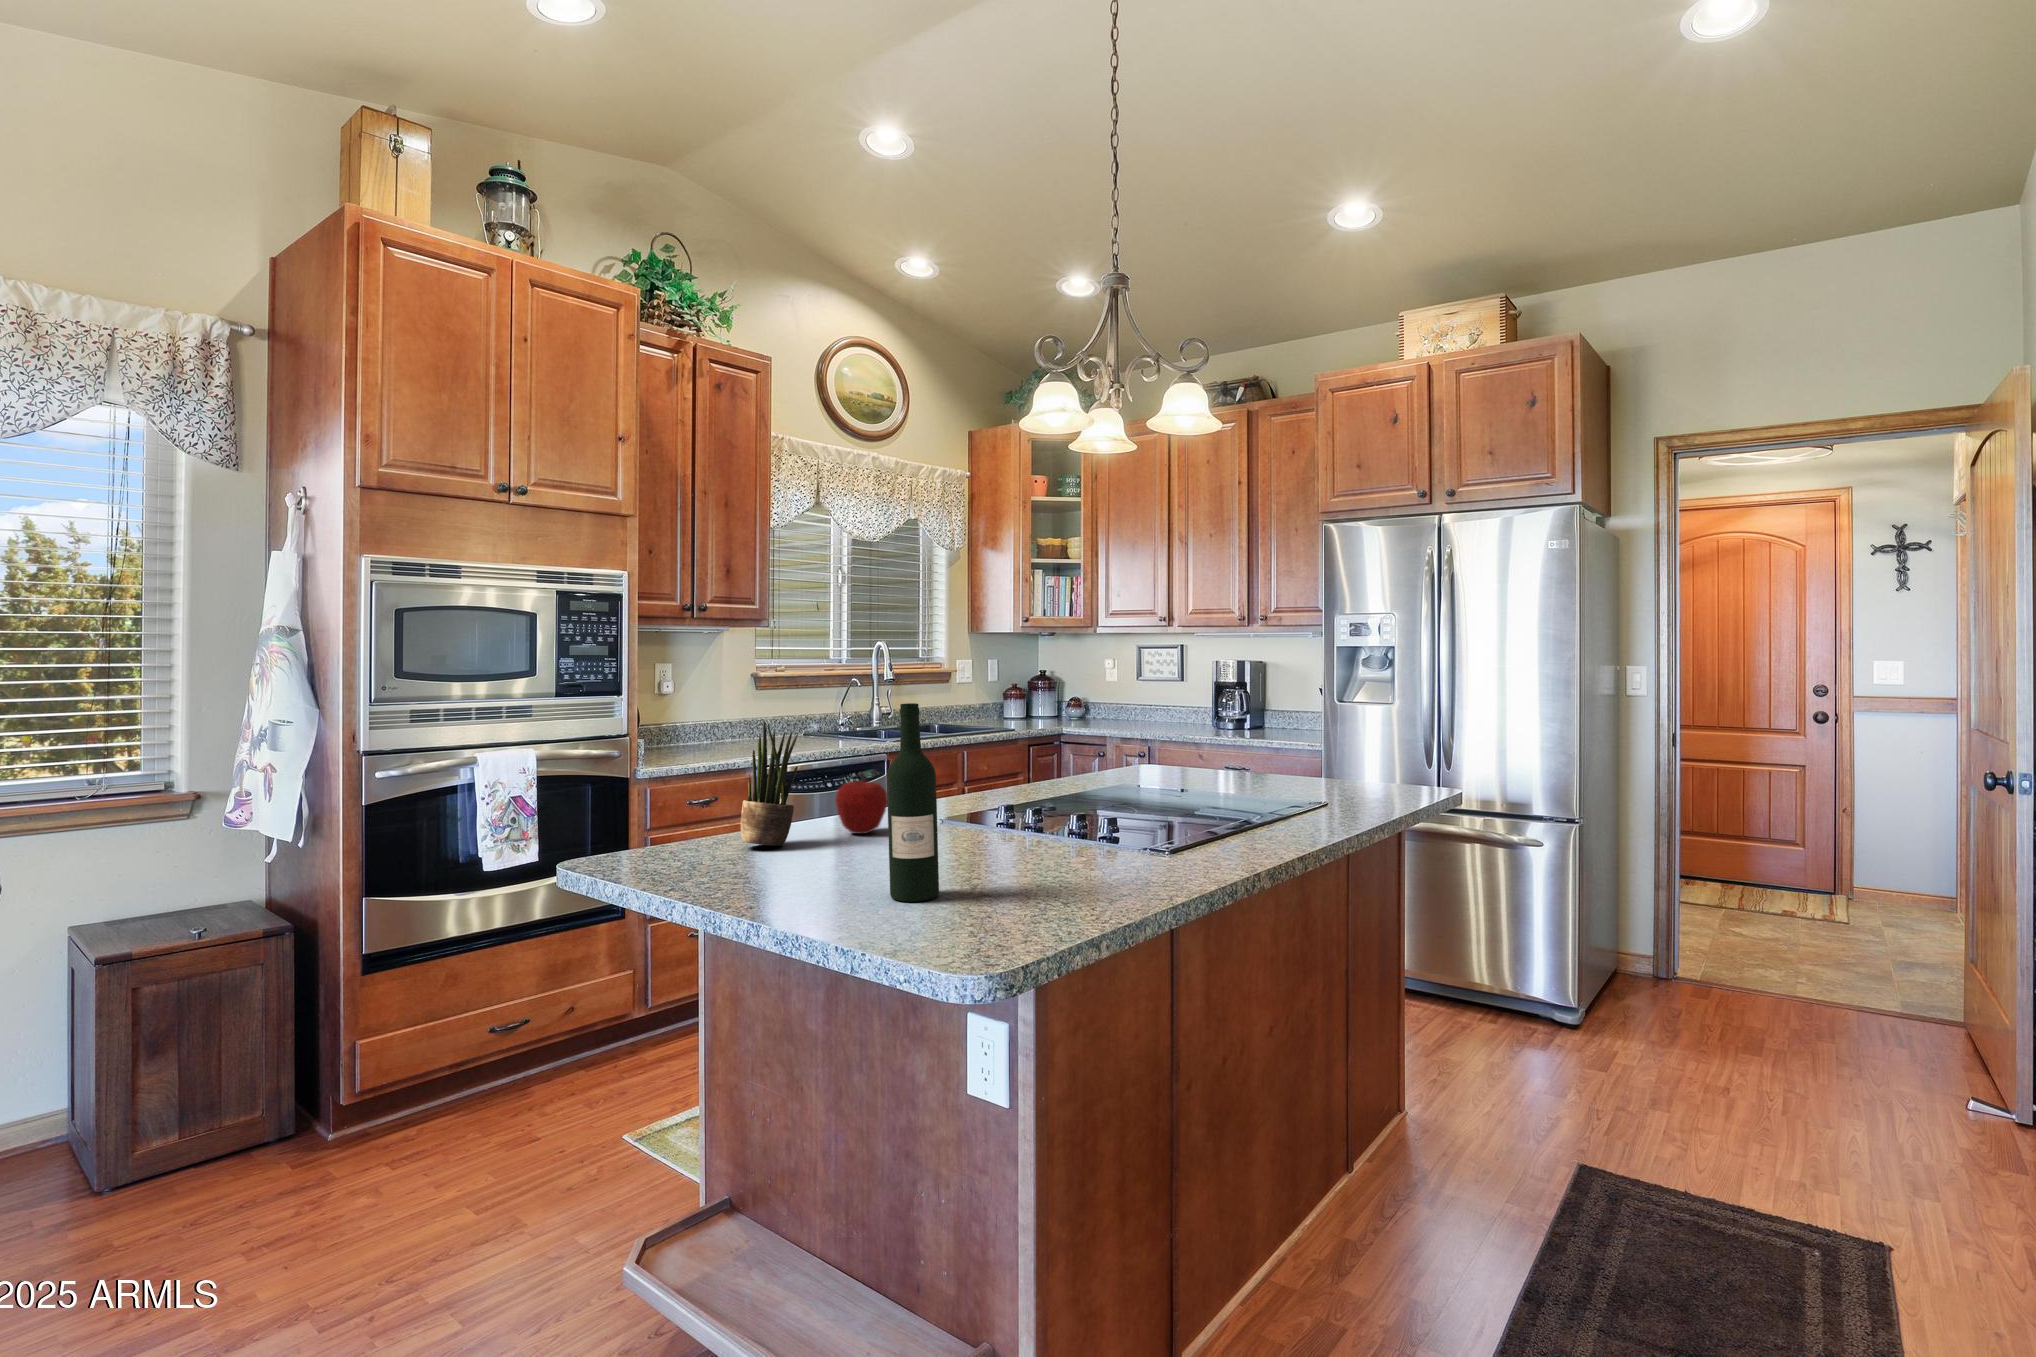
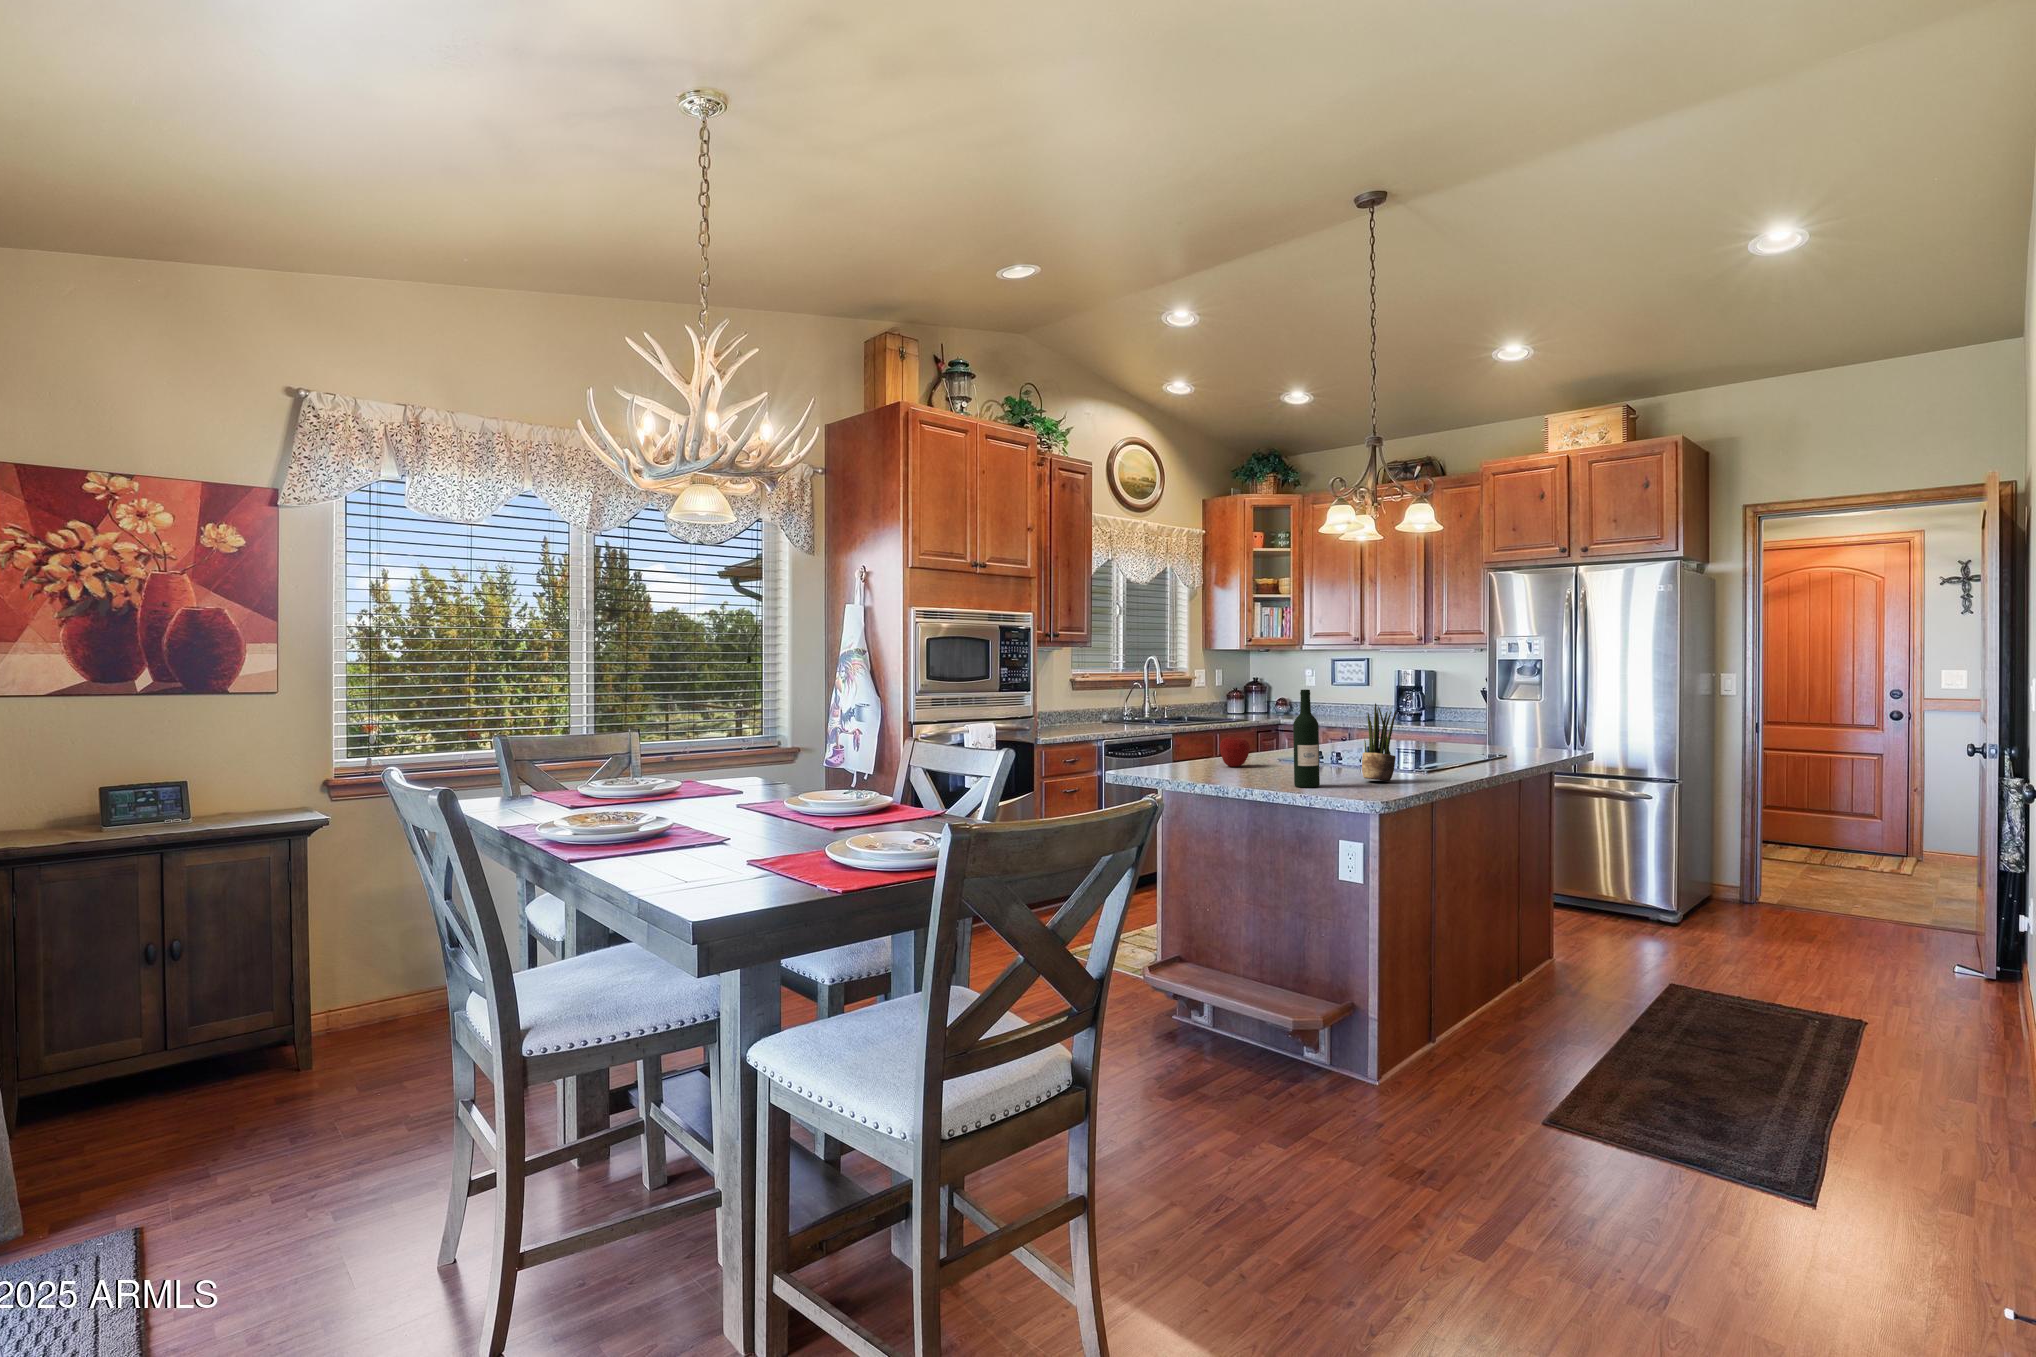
potted plant: present [741,721,798,846] -> present [1362,703,1397,781]

